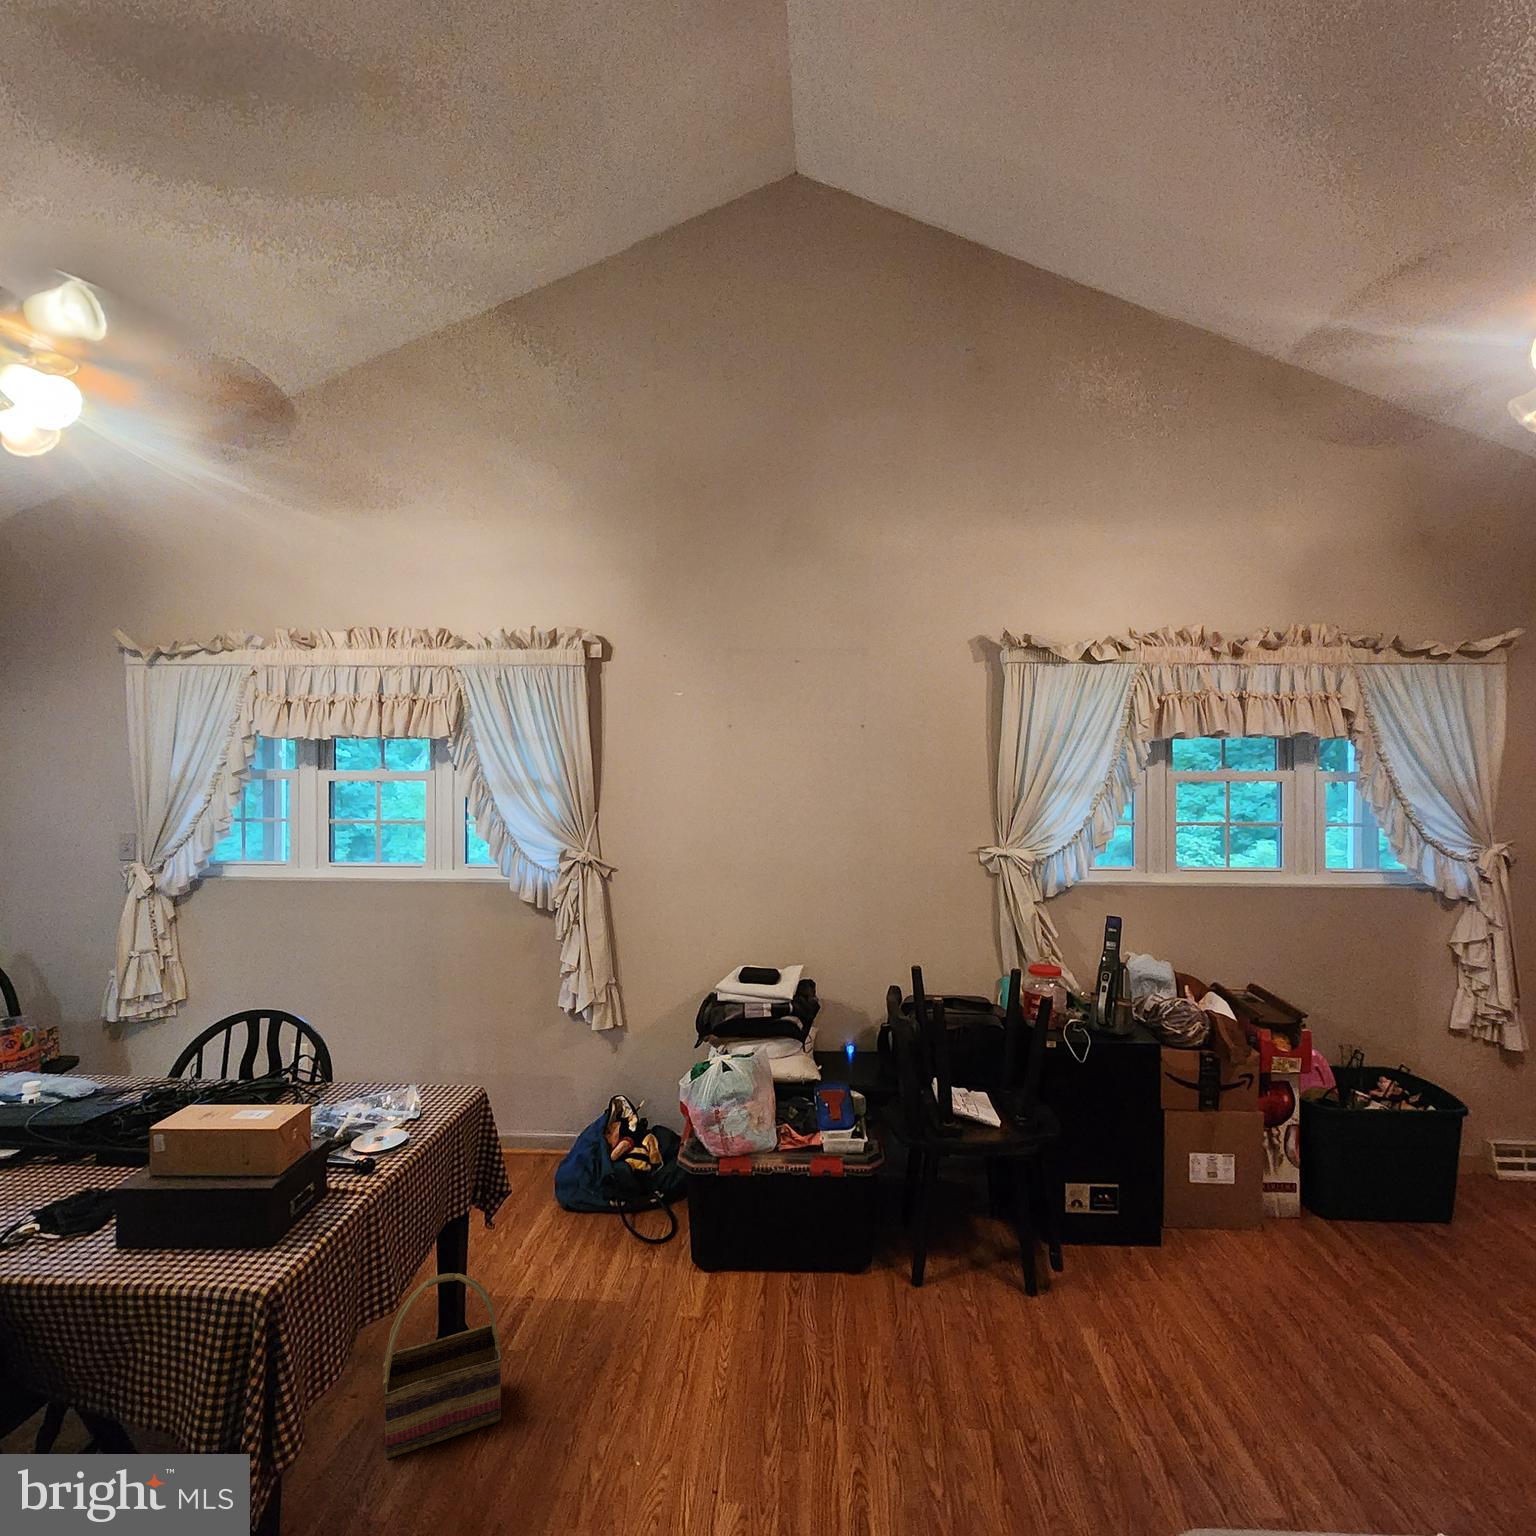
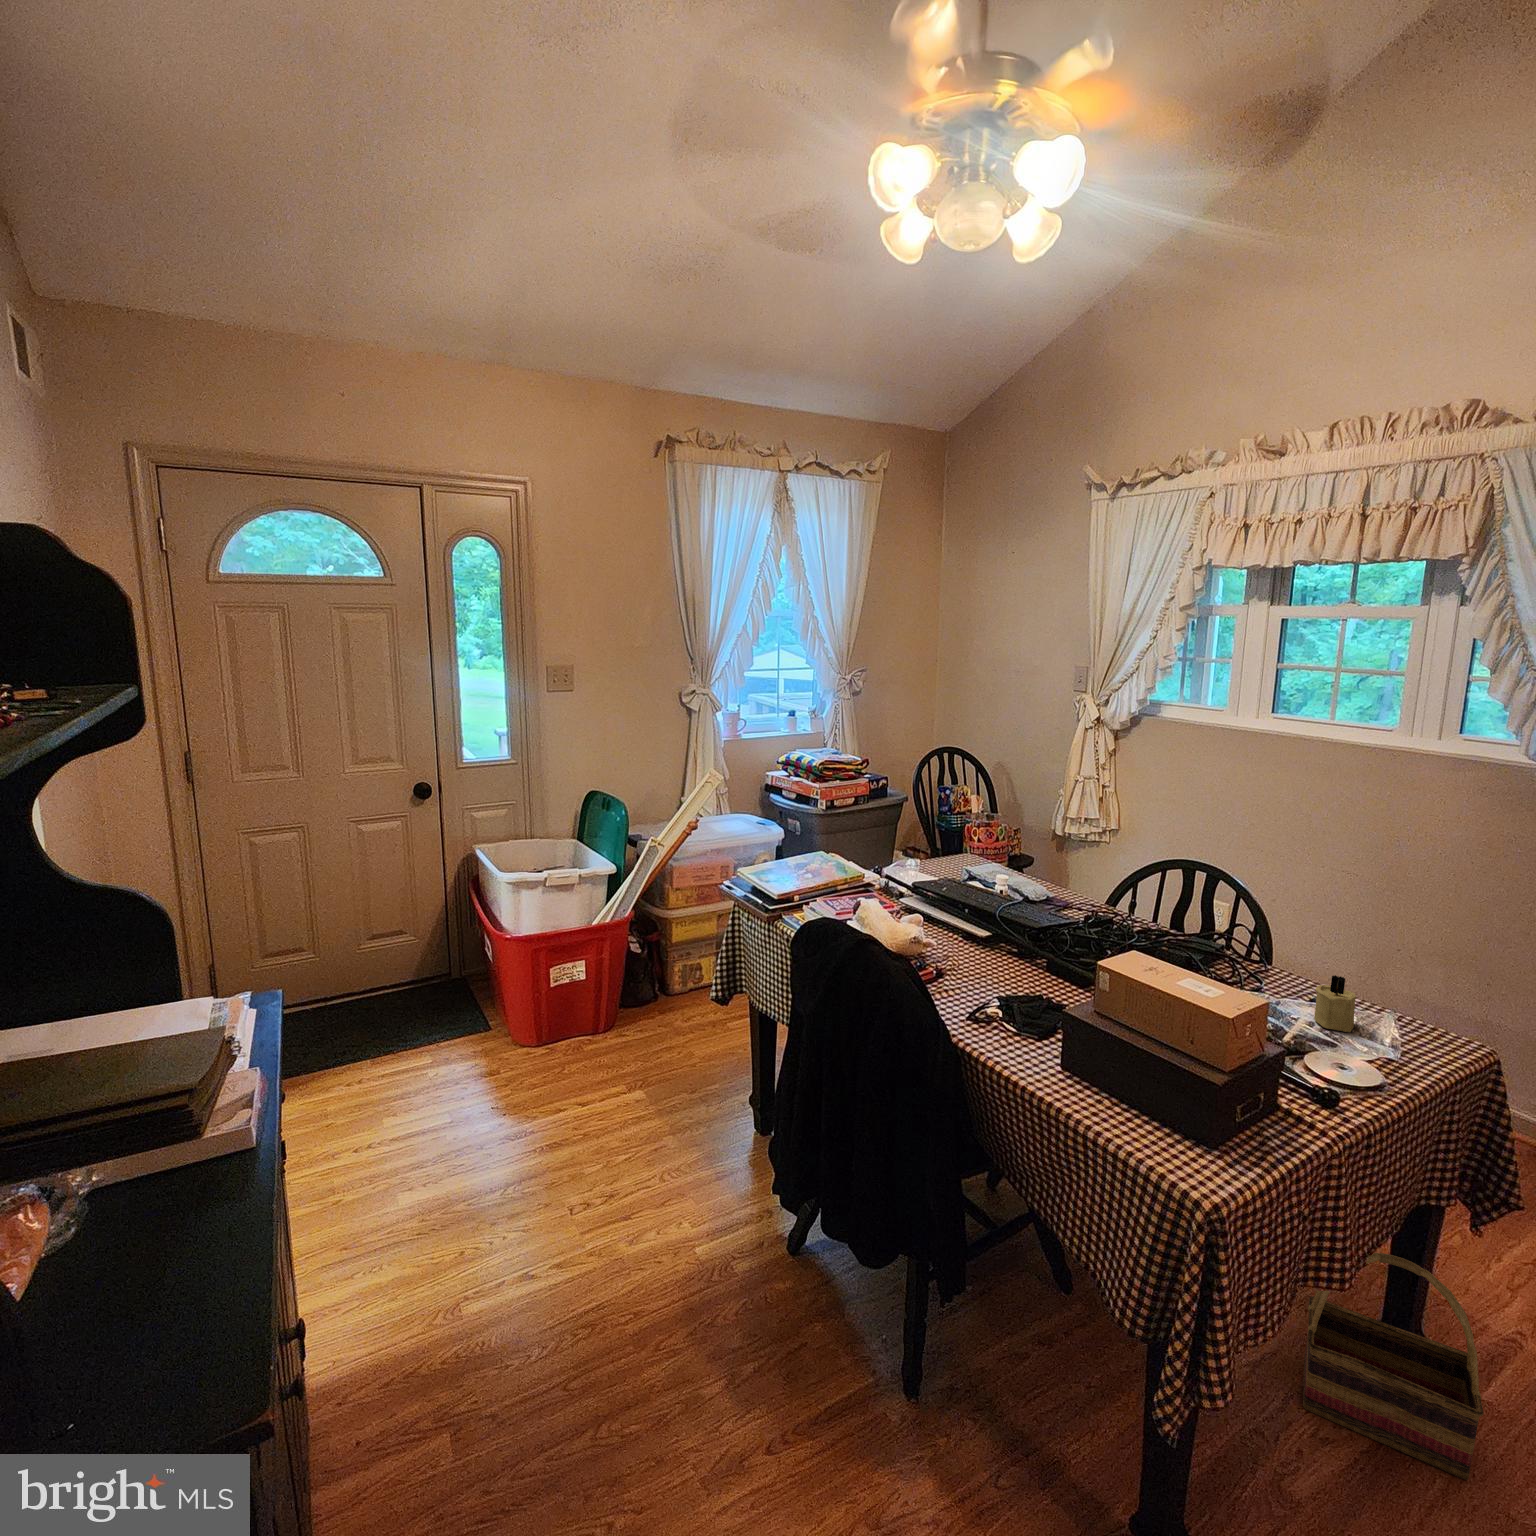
candle: none [361,1067,393,1114] -> present [1314,975,1356,1032]

